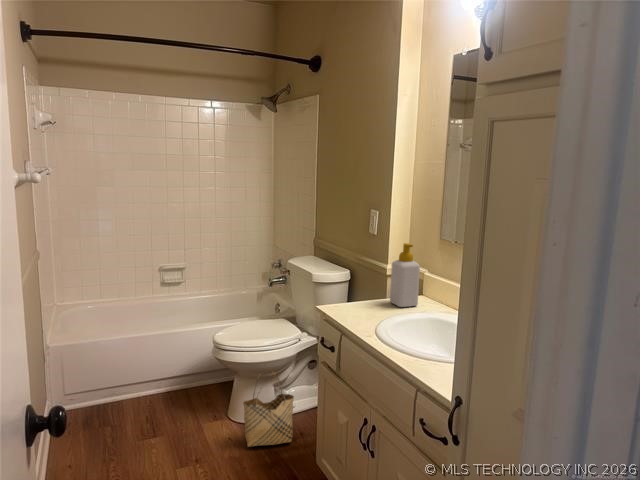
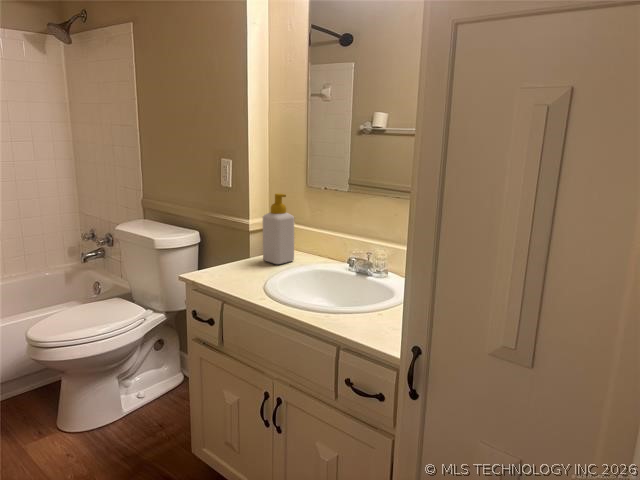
woven basket: present [243,370,294,447] -> none [85,362,153,458]

